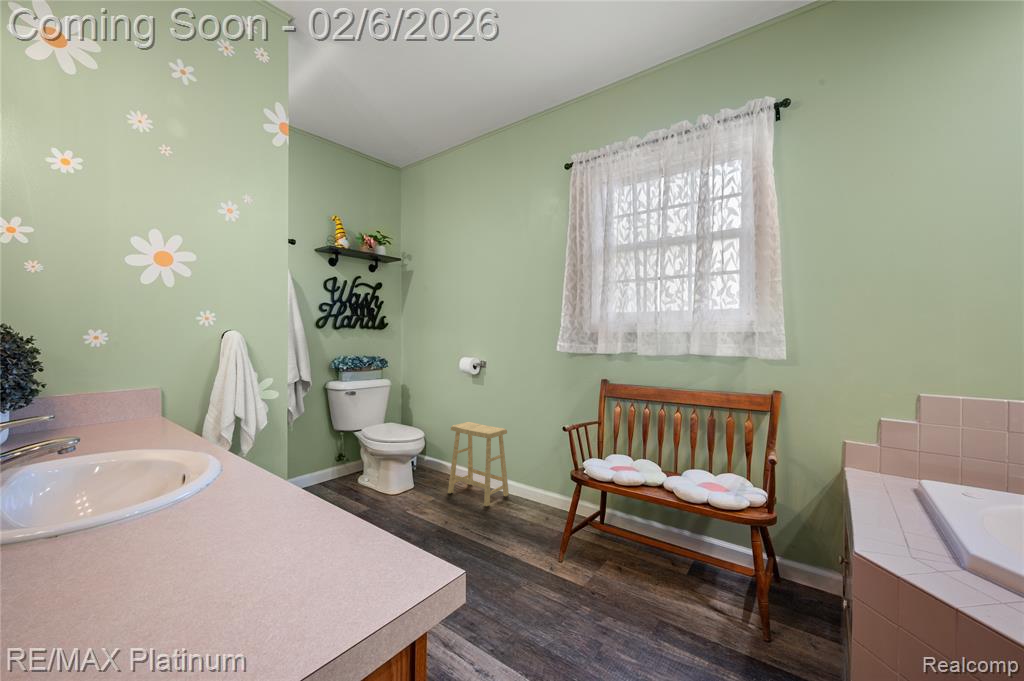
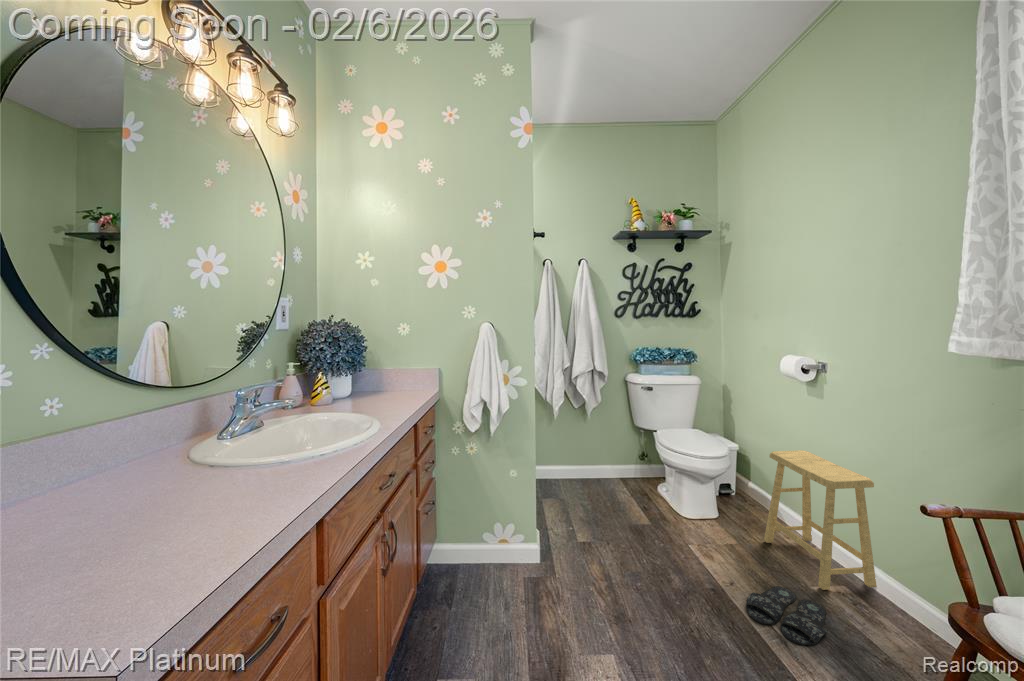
slippers: none [452,513,496,538] -> present [746,586,828,645]

